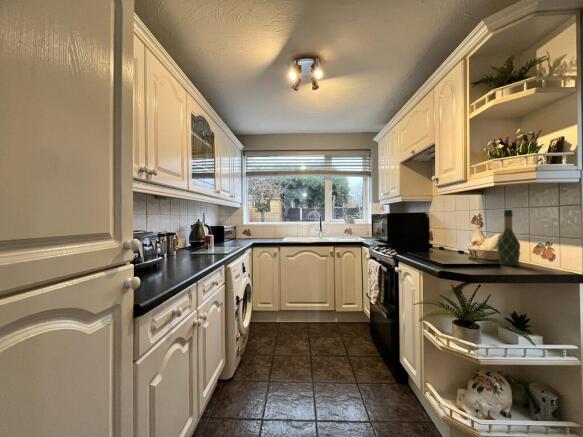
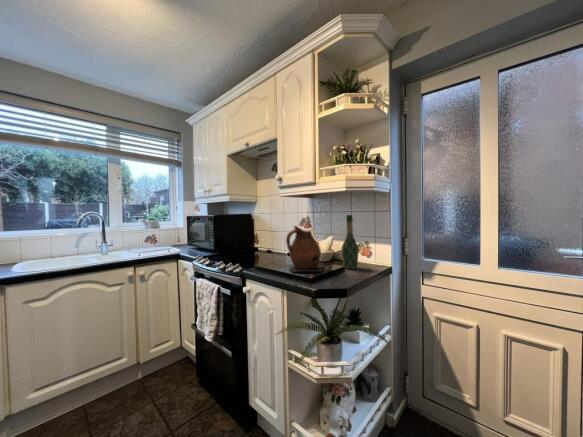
ceramic pitcher: none [434,219,478,263] -> present [286,226,324,272]

